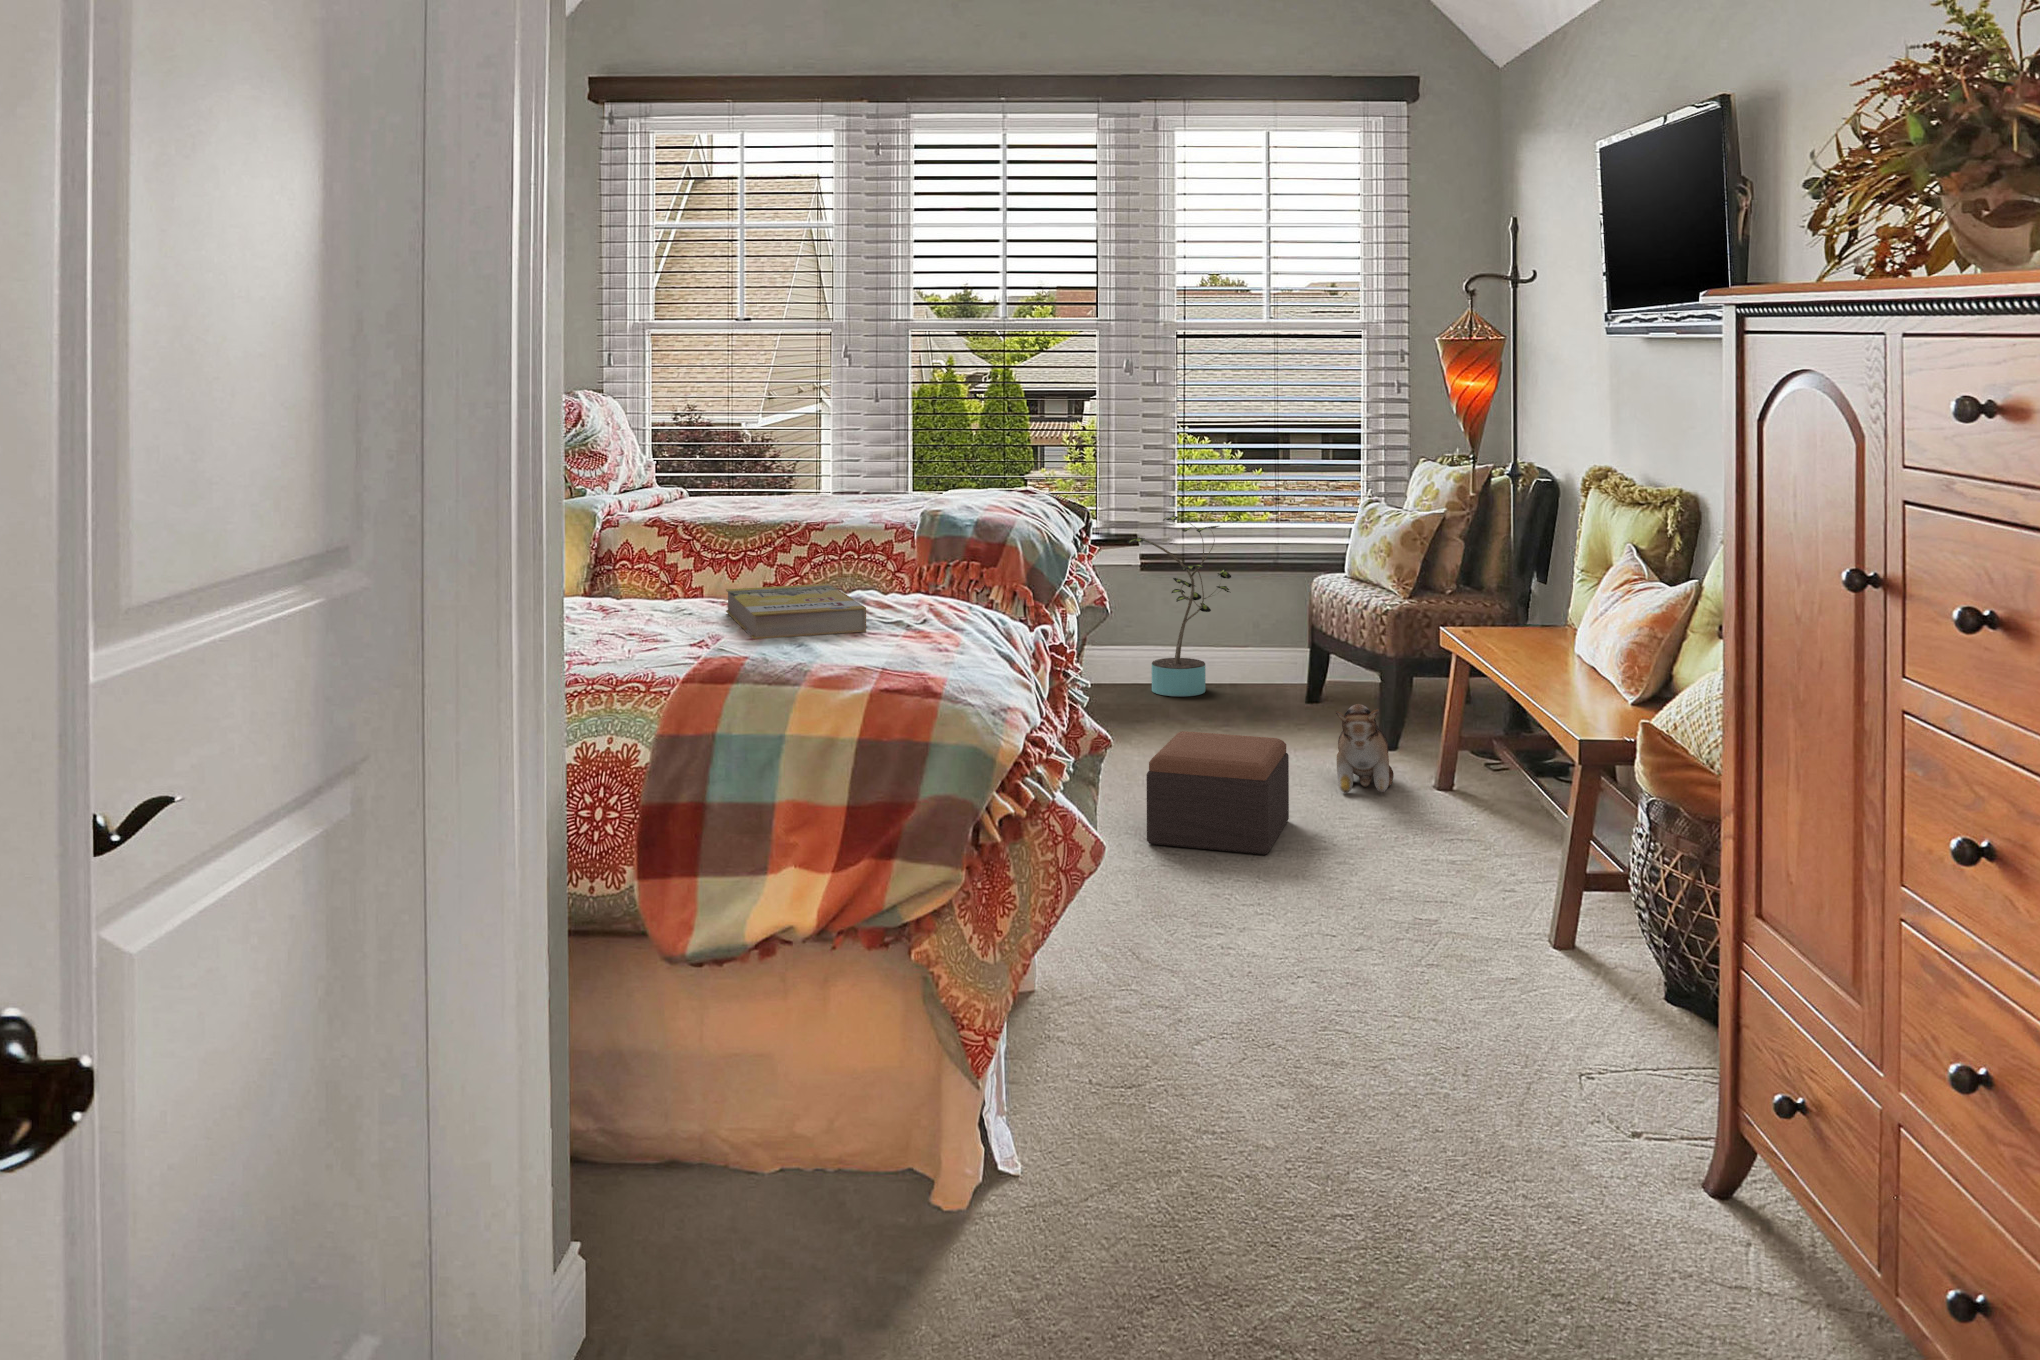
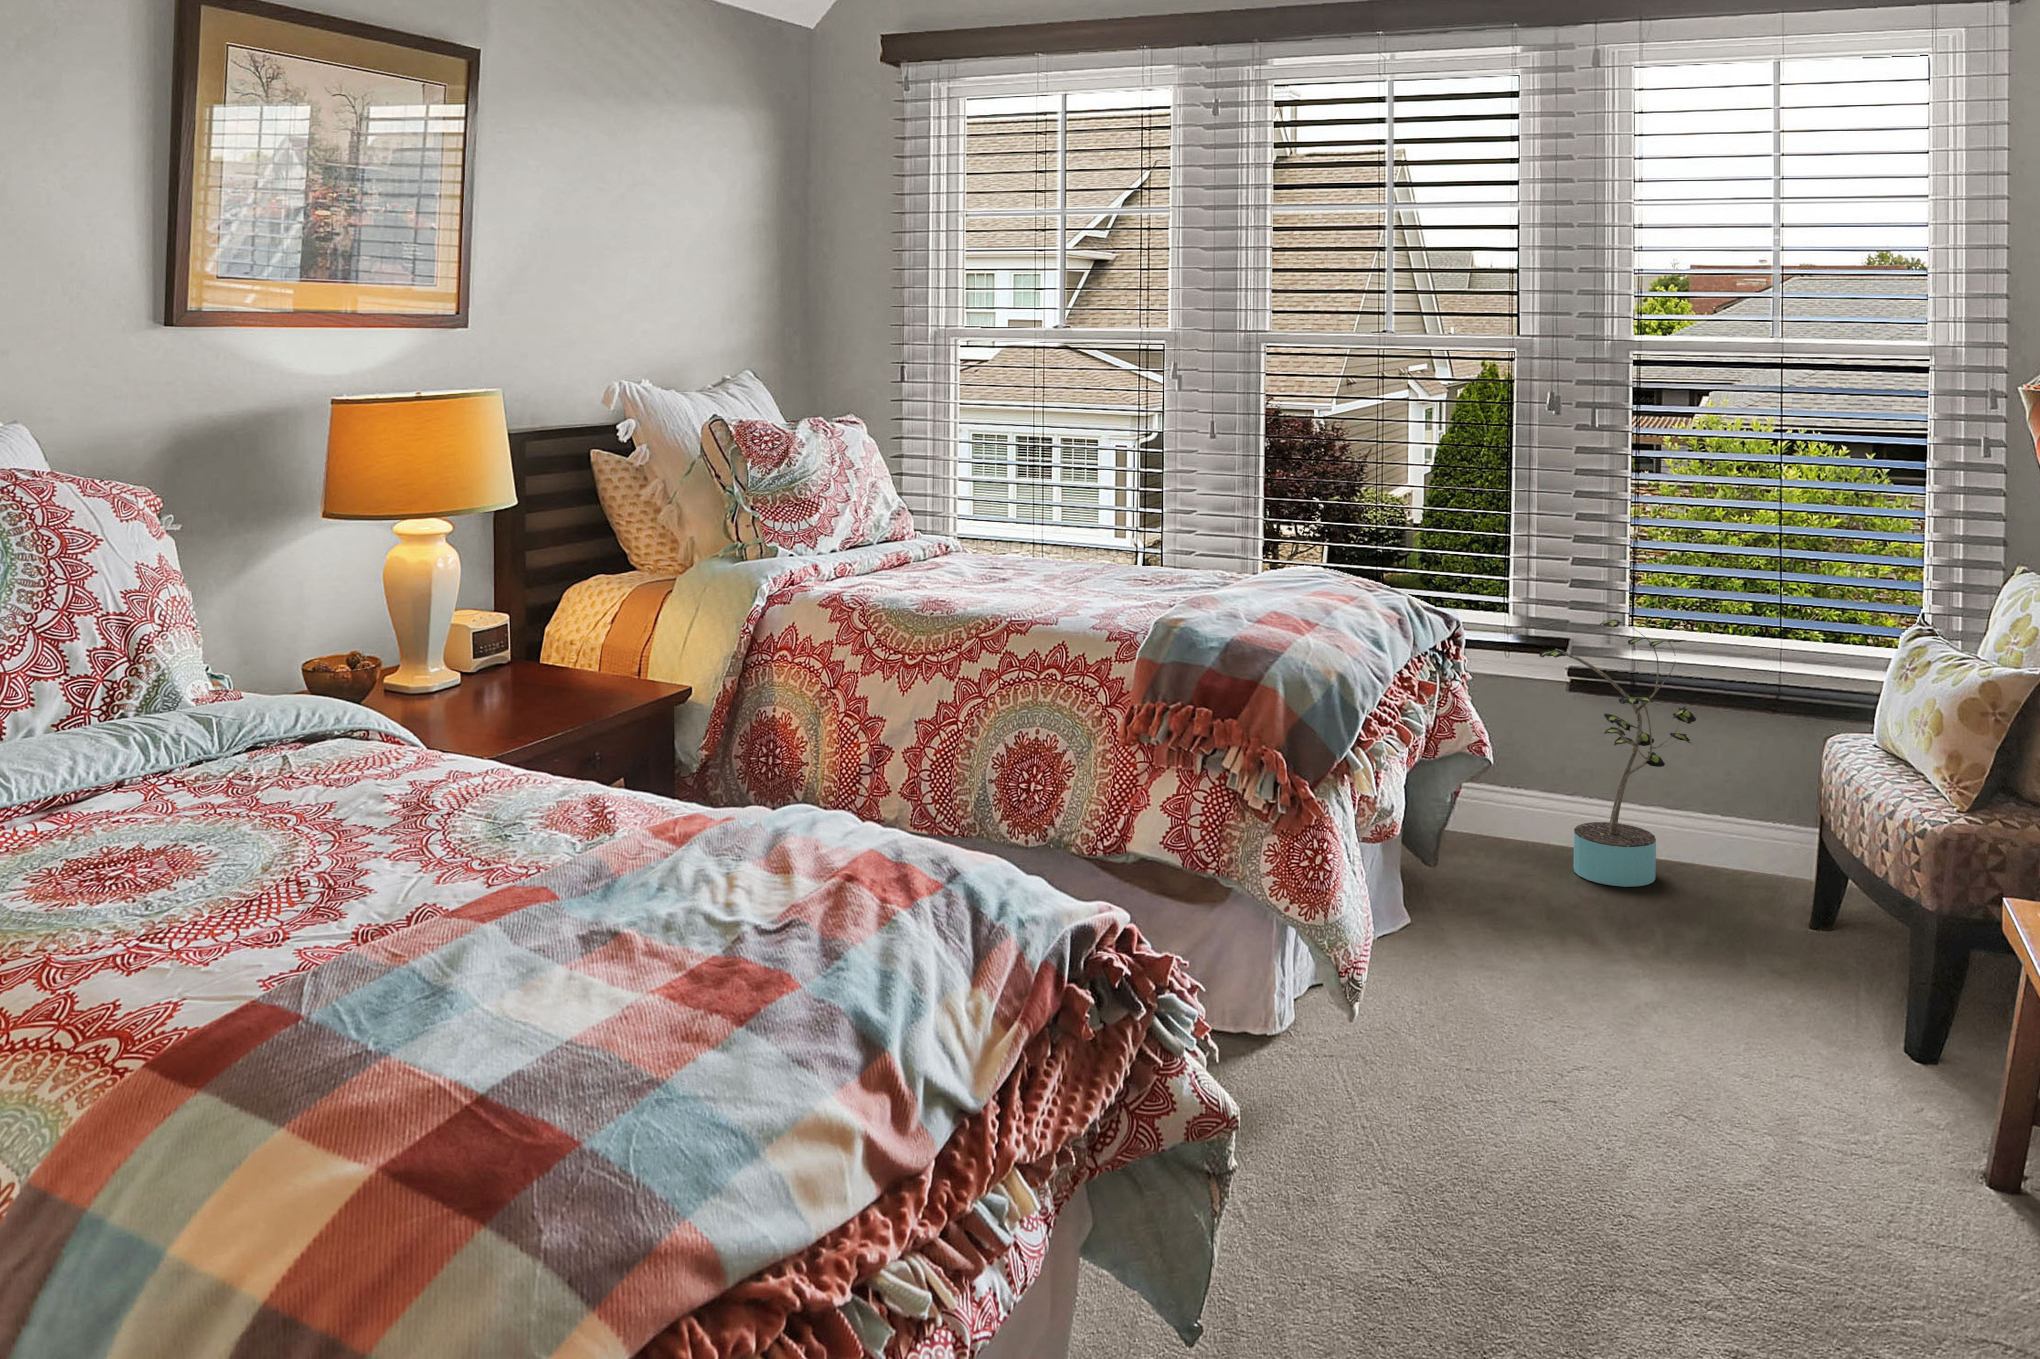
book: present [726,584,866,639] -> none [503,809,757,946]
plush toy: present [1336,704,1394,793] -> none [1798,1006,1916,1160]
footstool: present [1147,731,1289,855] -> none [1431,1016,1698,1282]

